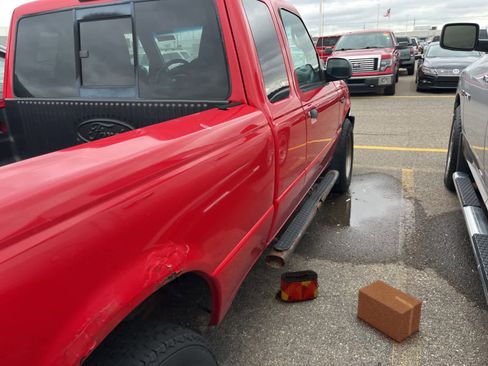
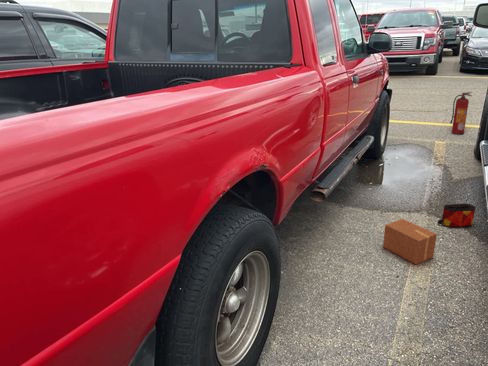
fire extinguisher: none [416,116,438,161] -> present [450,92,472,135]
bag: present [276,270,319,302] -> present [438,204,475,227]

